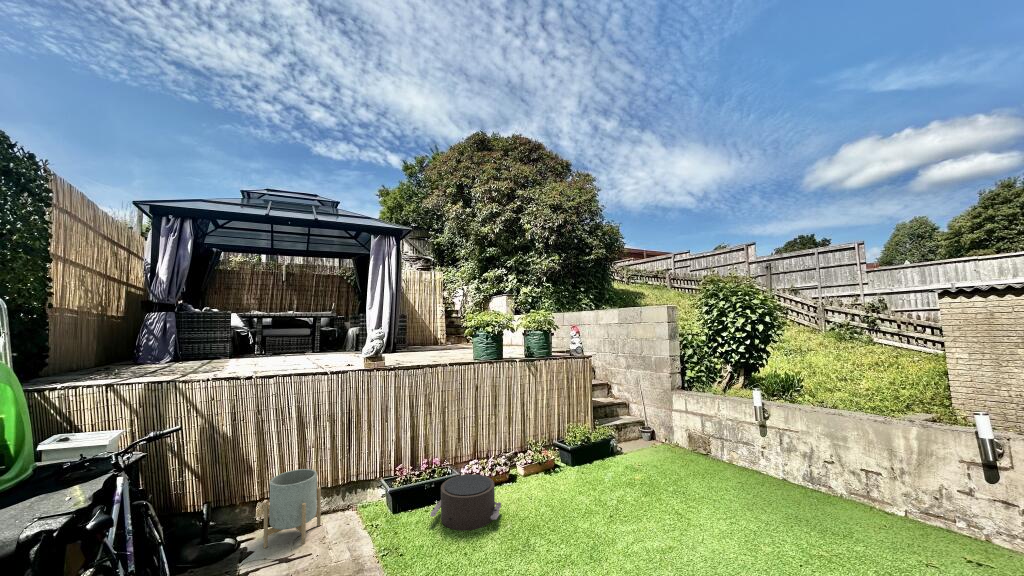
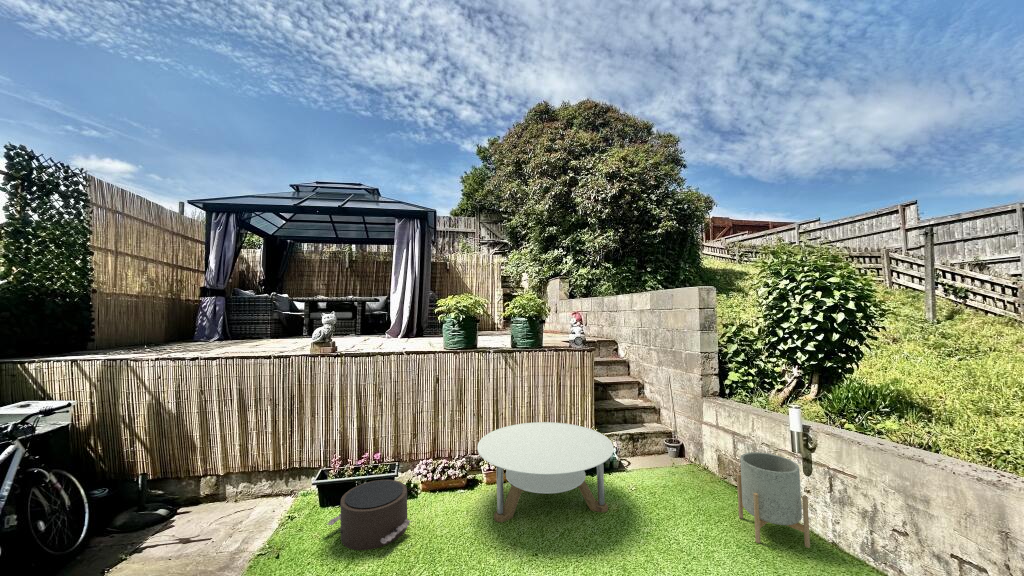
round table: none [527,418,635,495] -> present [477,422,614,522]
planter: present [263,469,321,548] -> present [737,452,810,548]

